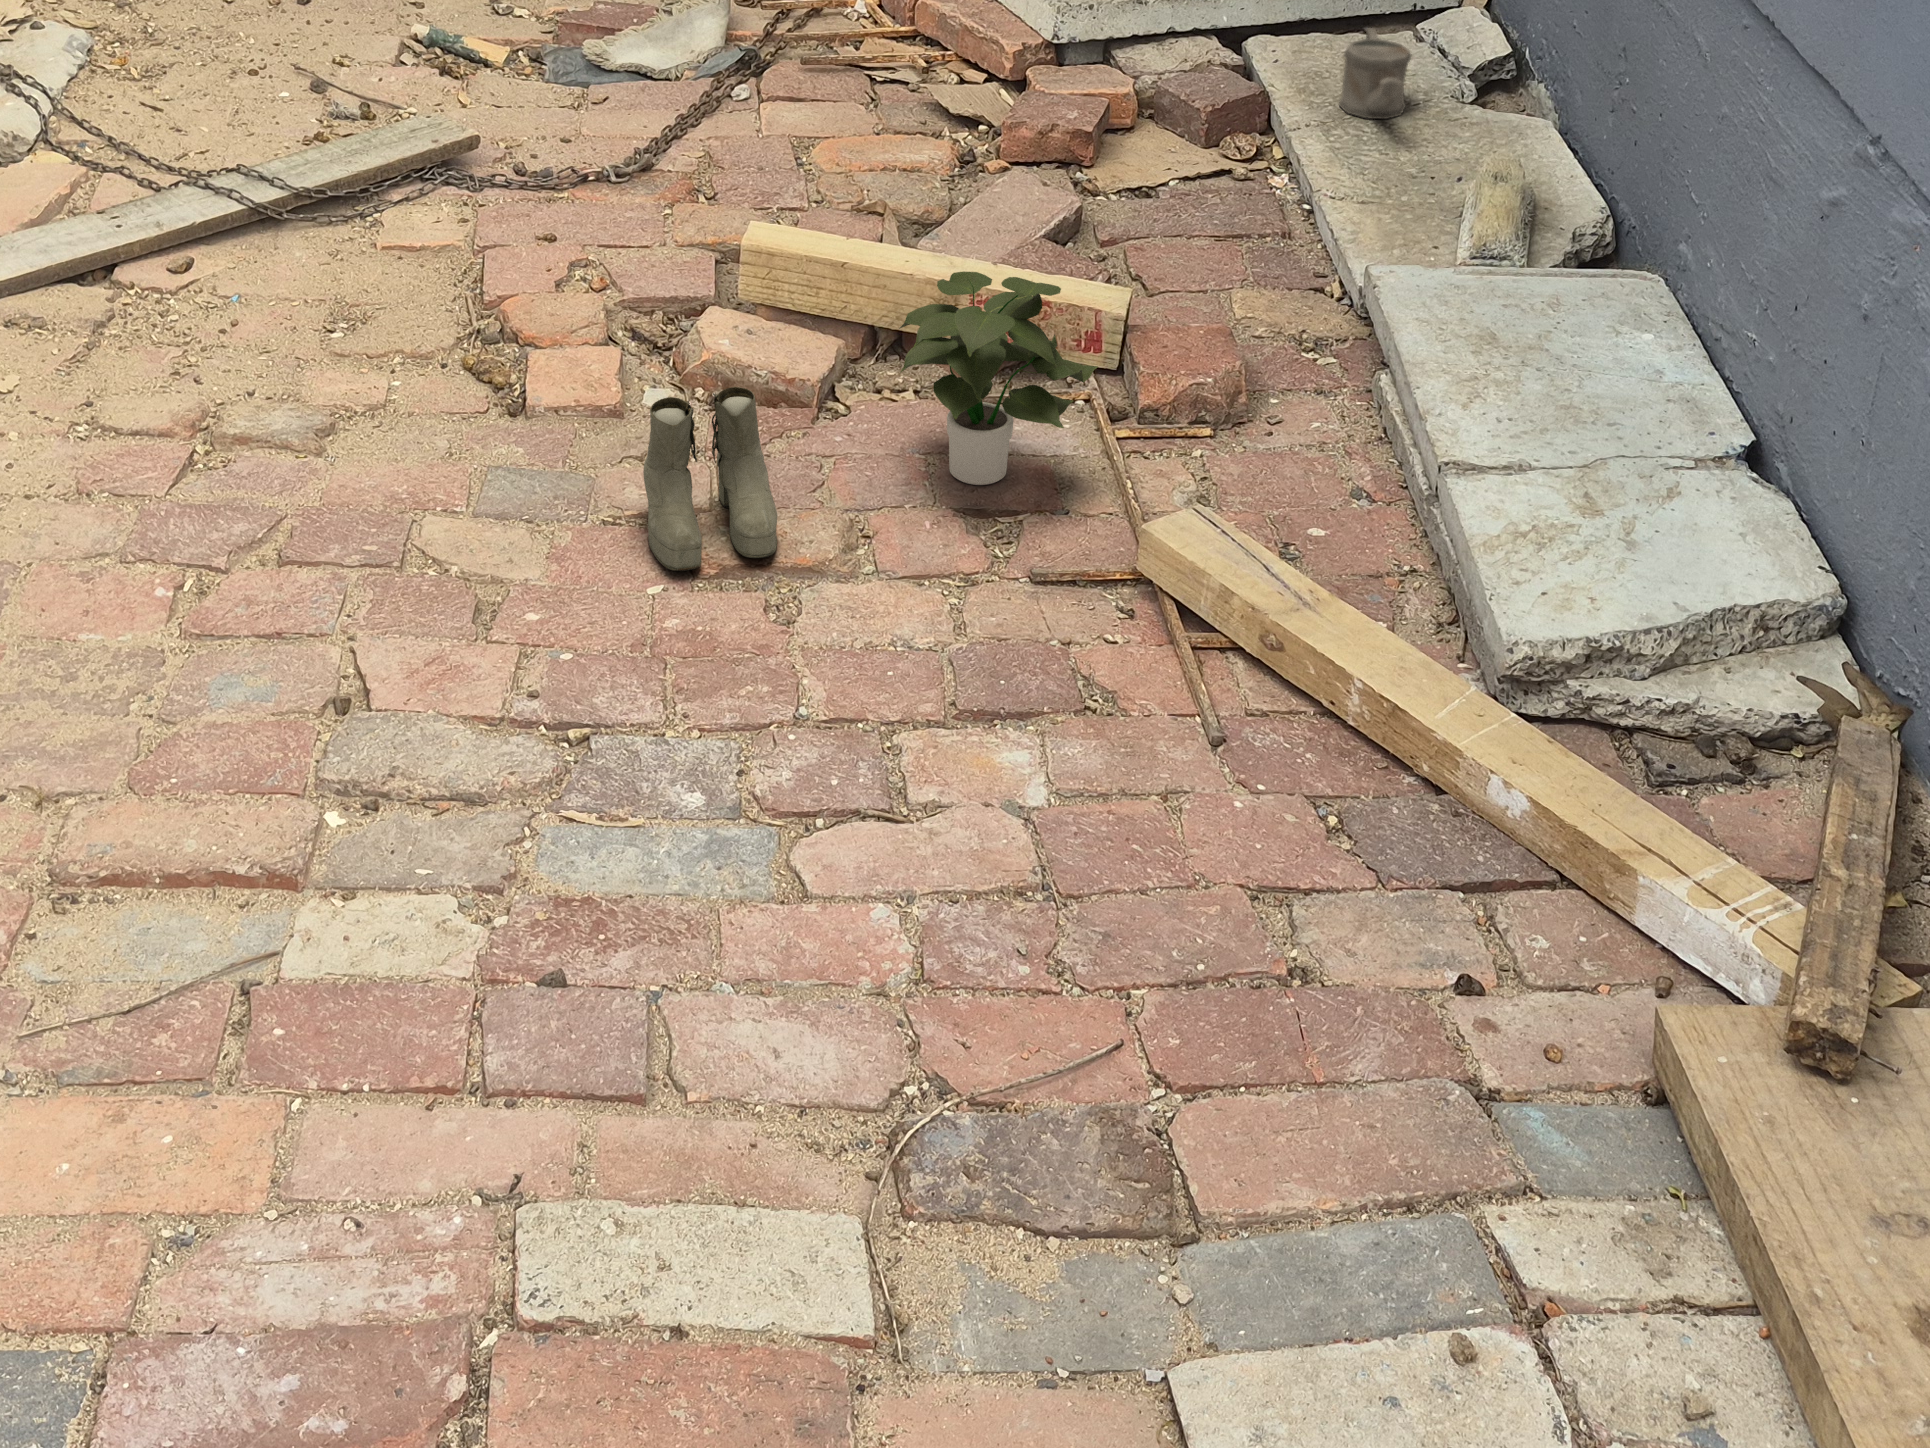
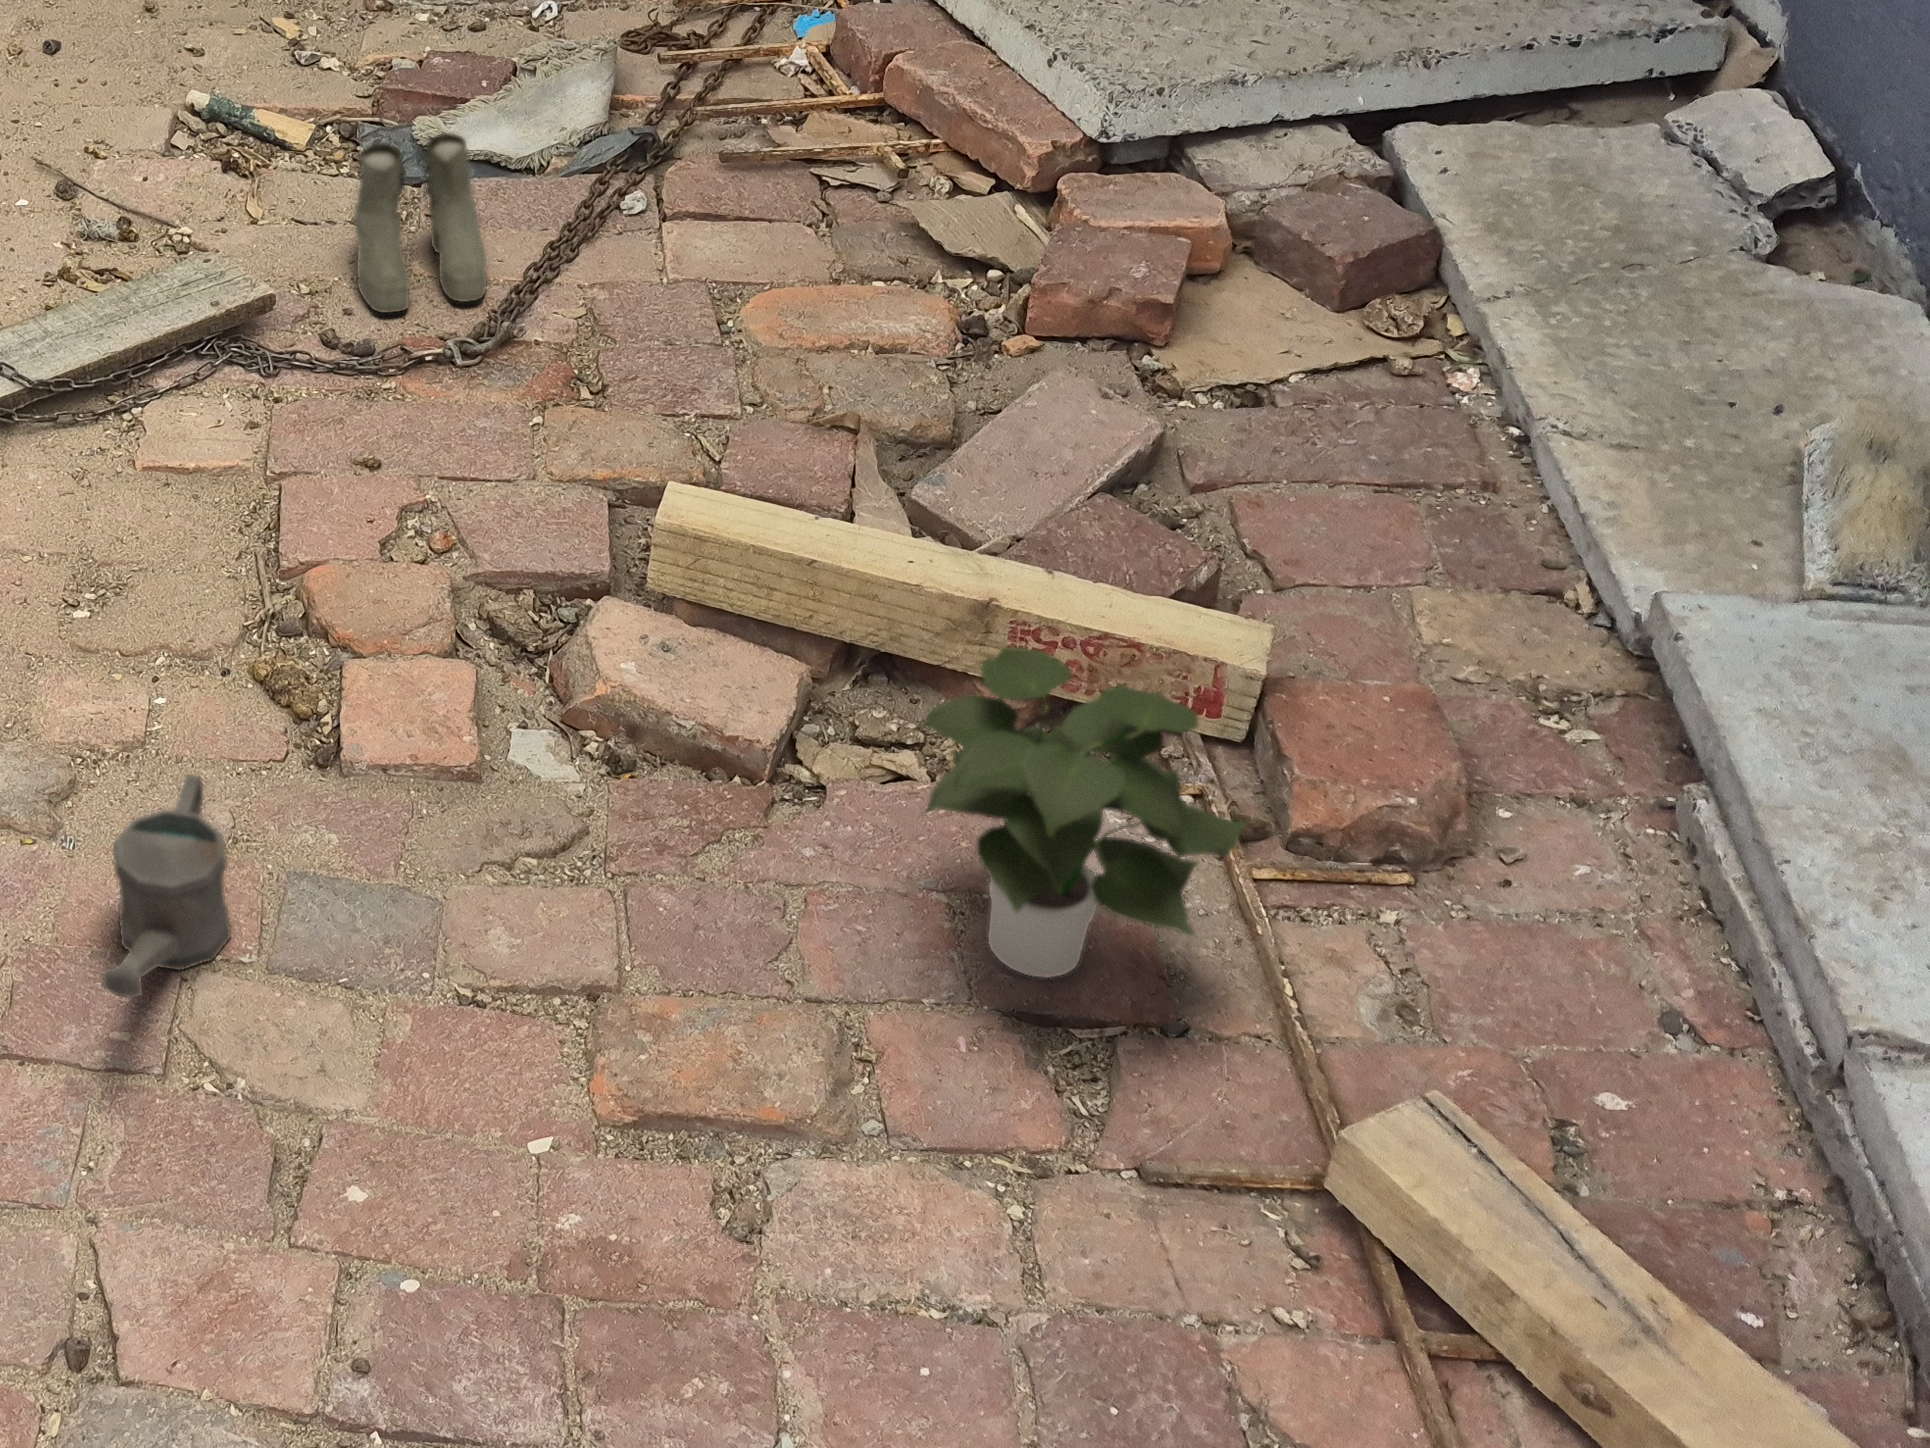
watering can: present [1339,28,1412,119] -> present [102,775,231,998]
boots: present [643,387,777,571] -> present [354,133,487,313]

